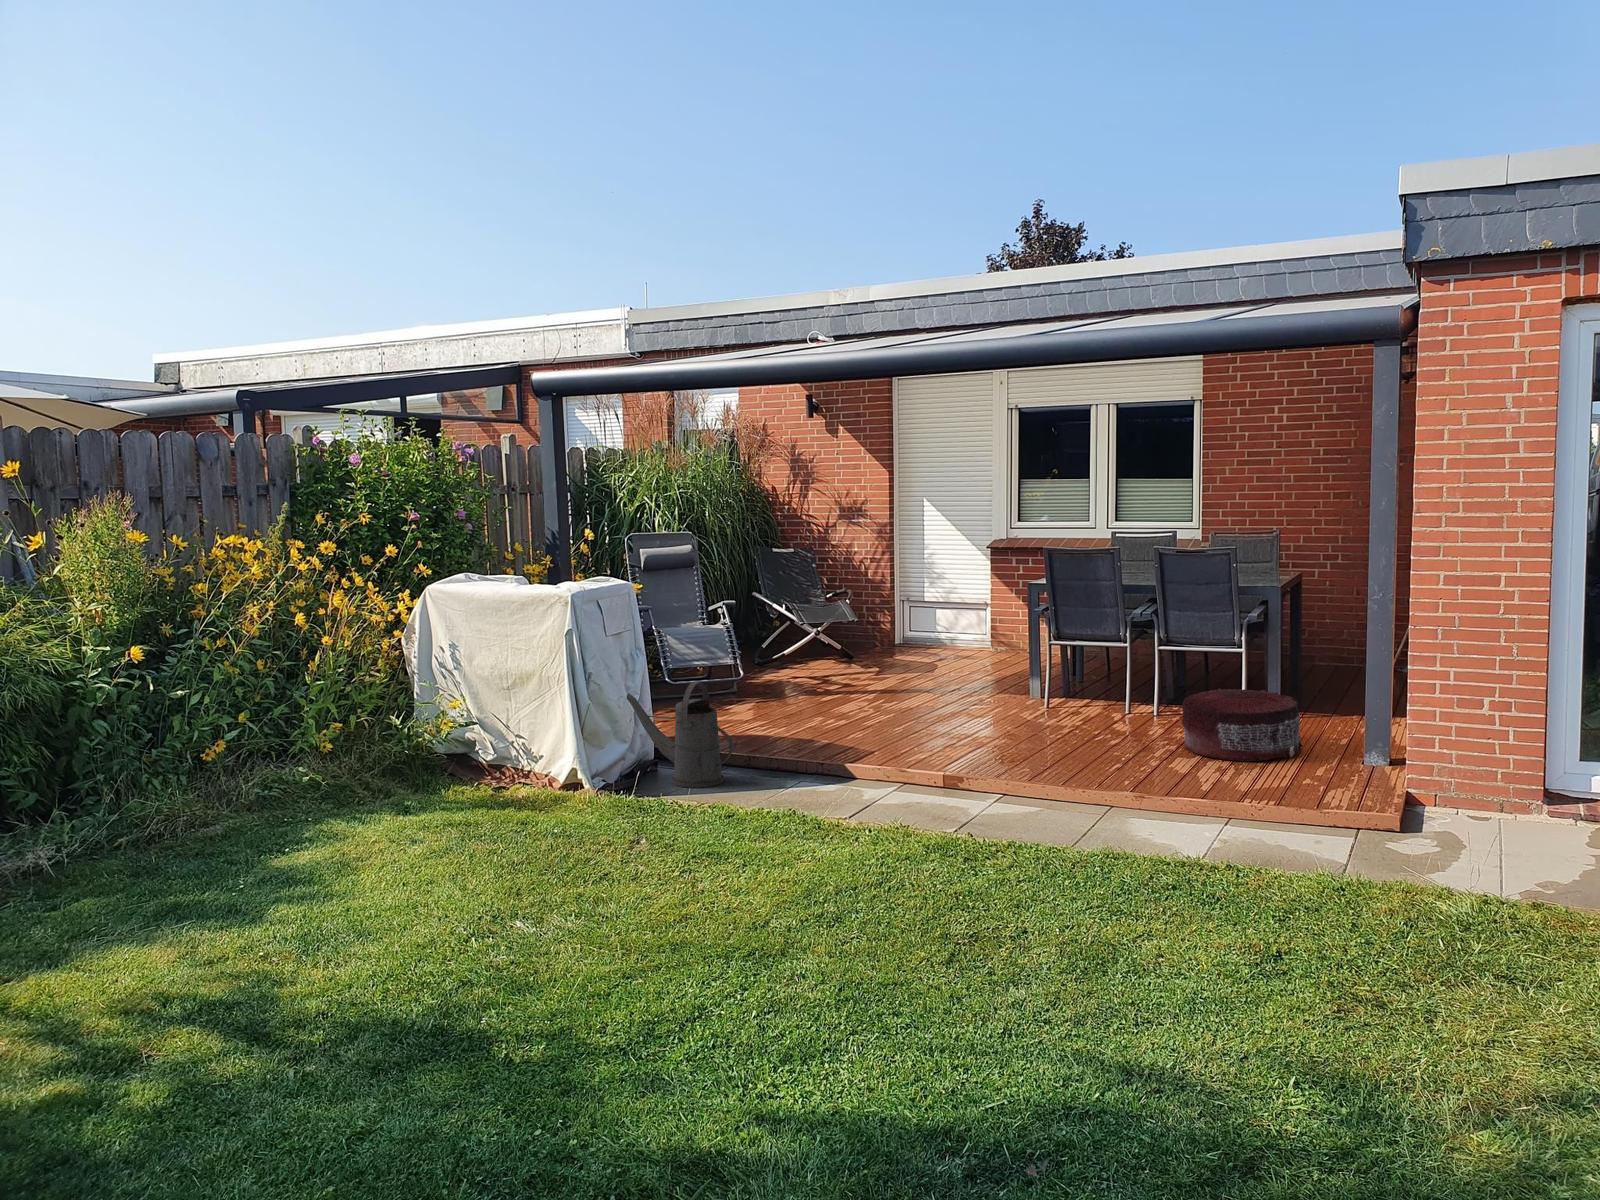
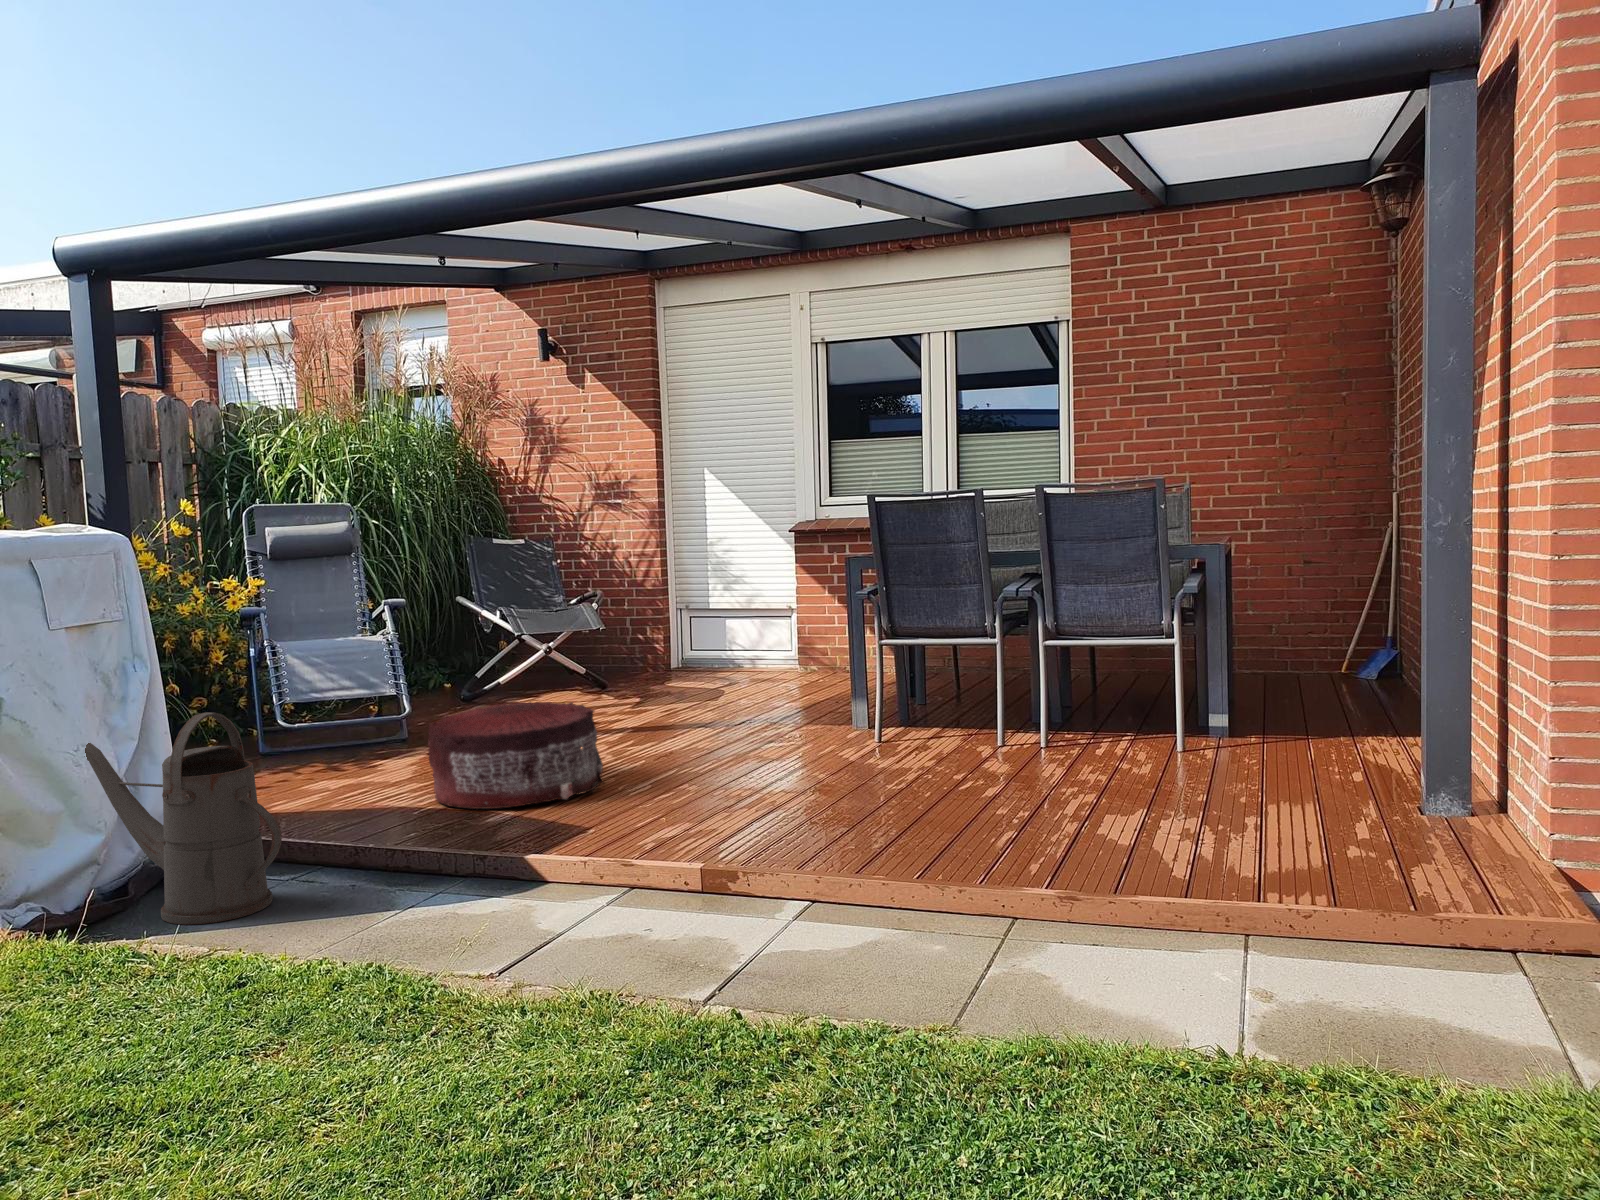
pouf: present [1182,688,1302,761] -> present [428,702,604,809]

